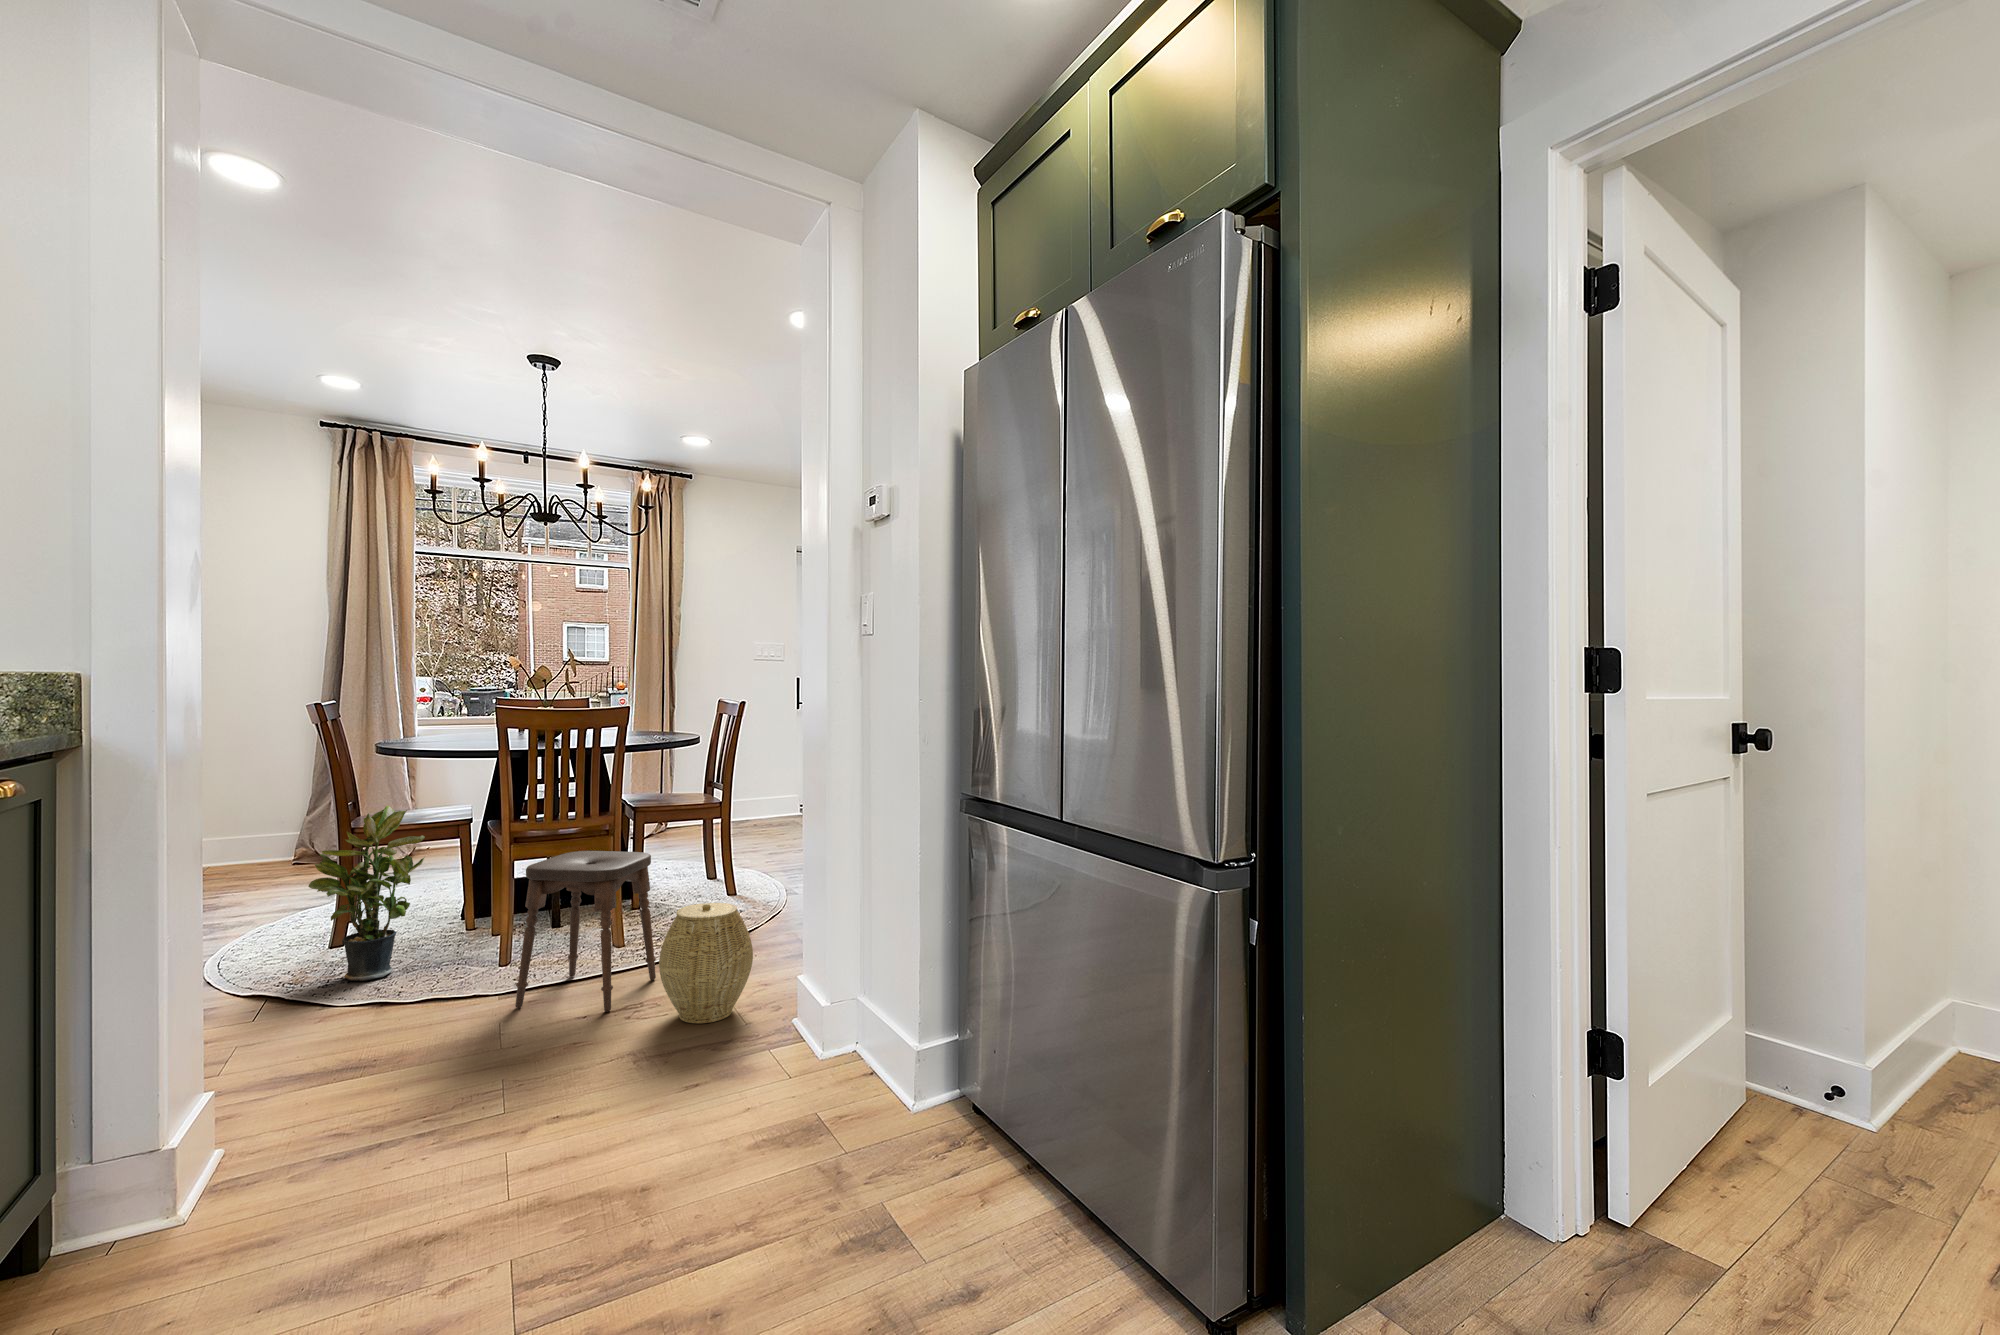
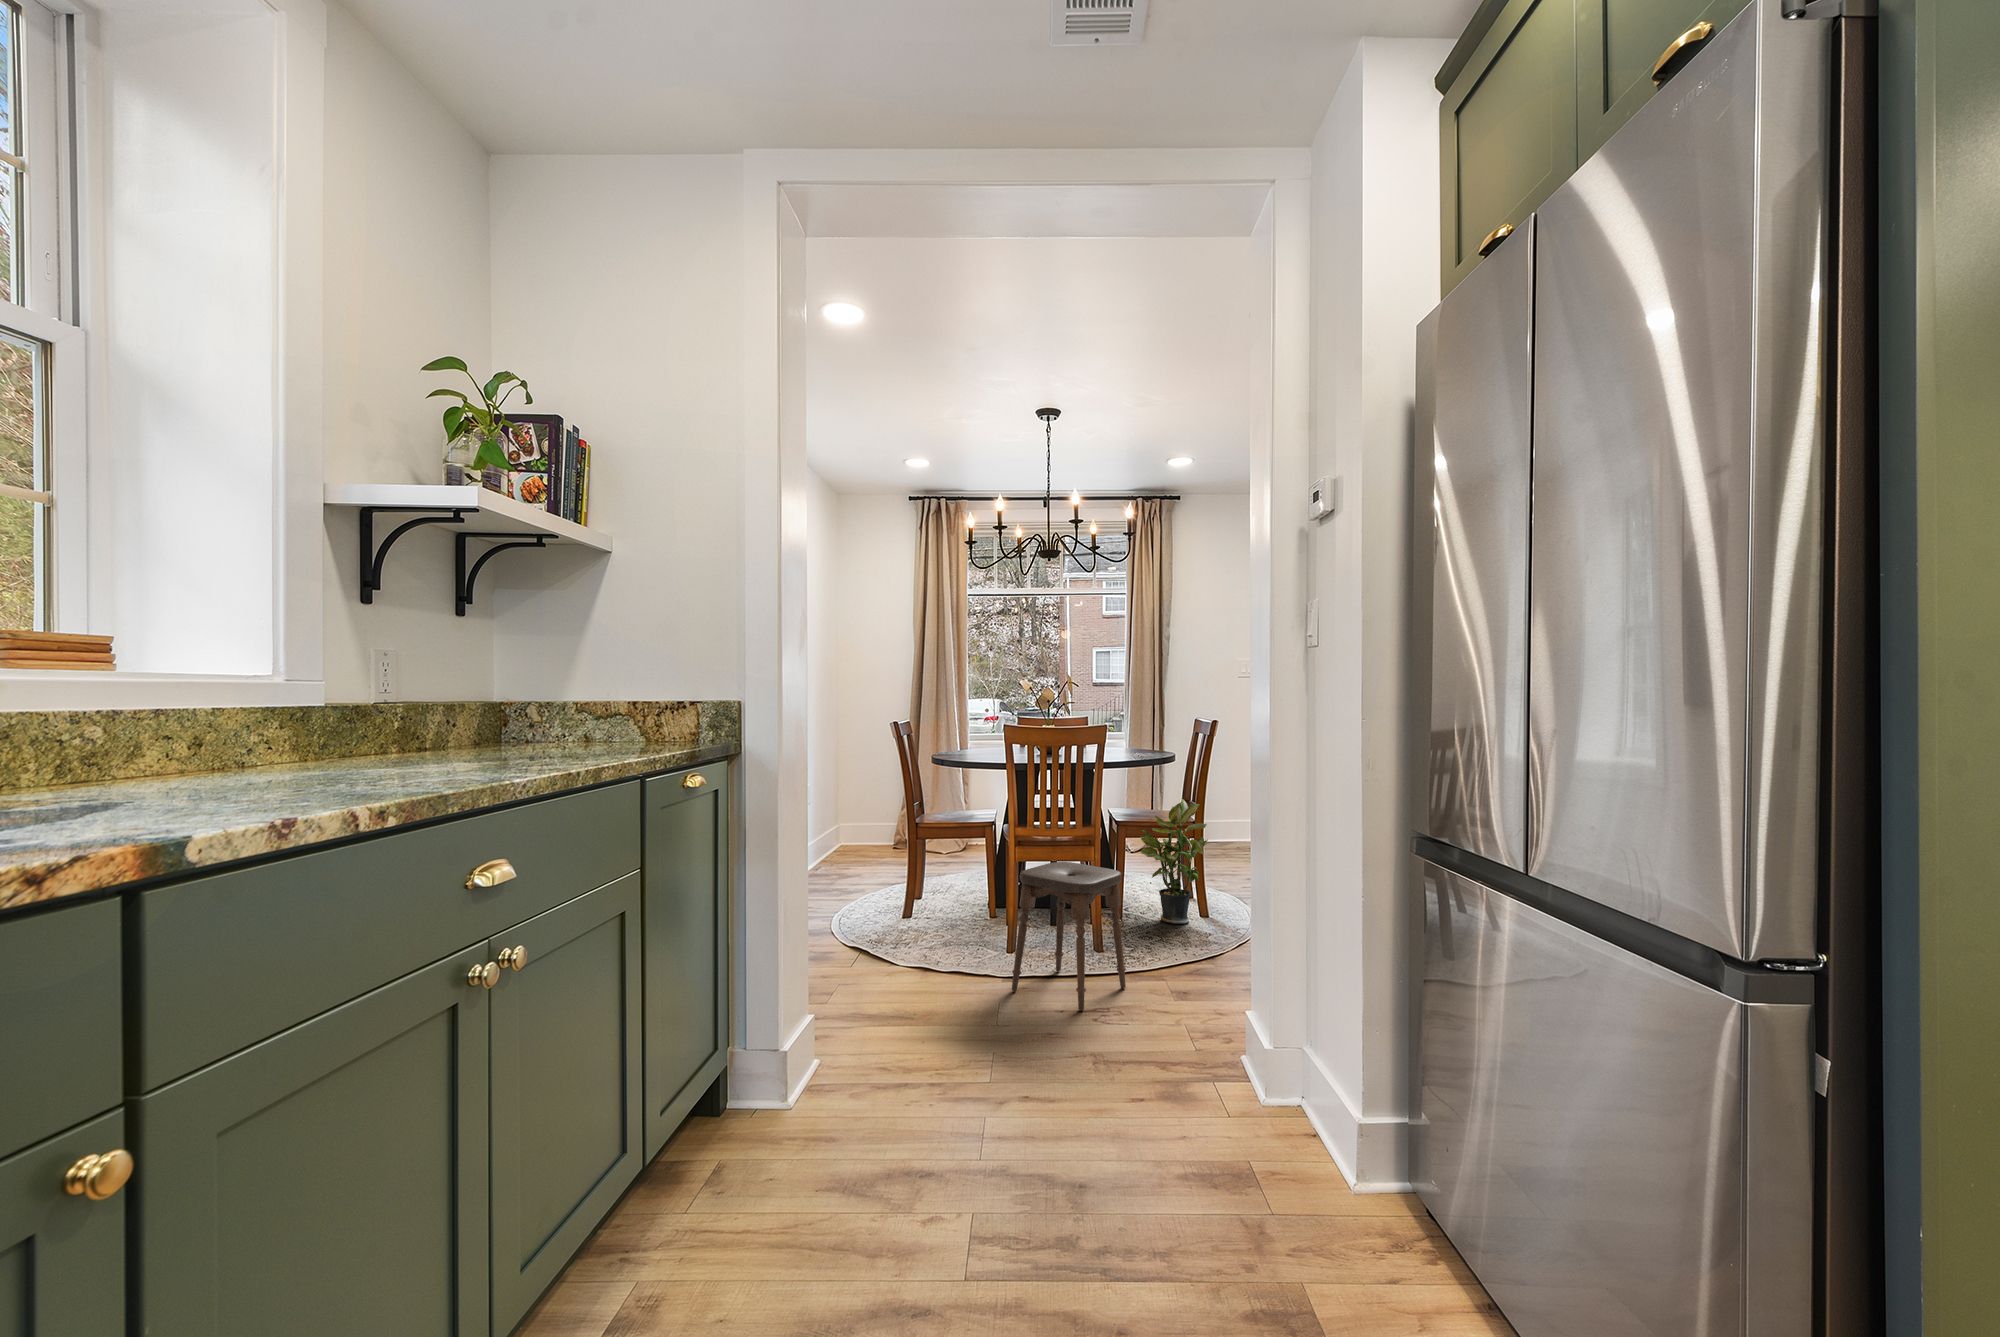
potted plant: present [308,805,425,981] -> present [1141,799,1208,924]
woven basket: present [659,903,753,1023] -> none [1122,927,1208,1042]

